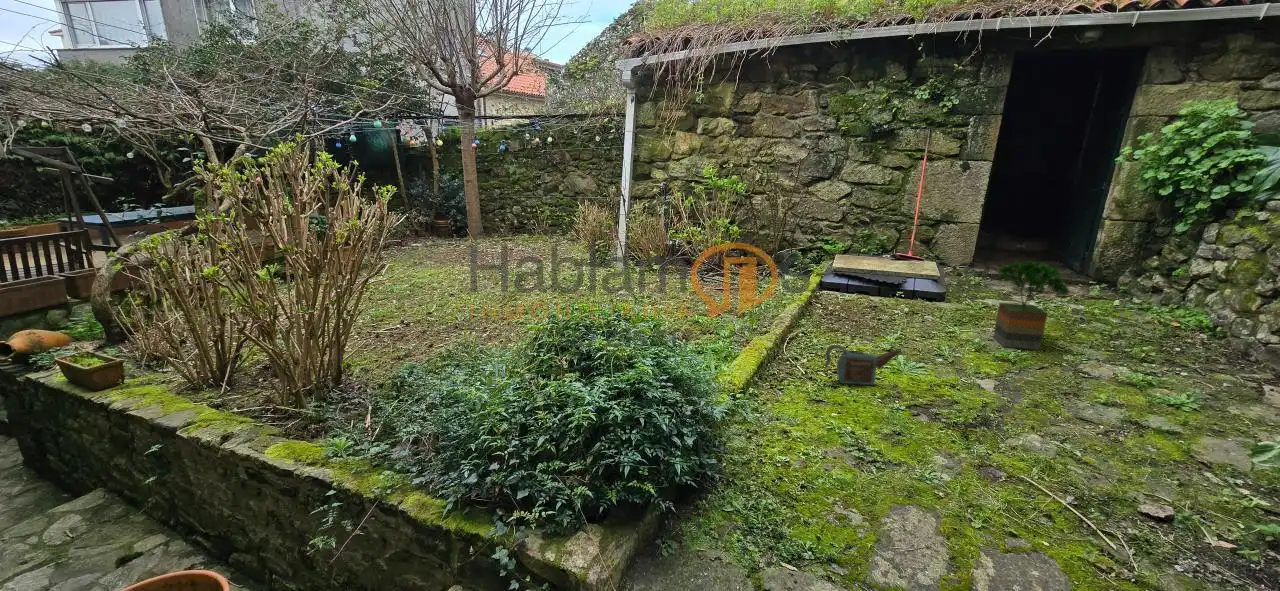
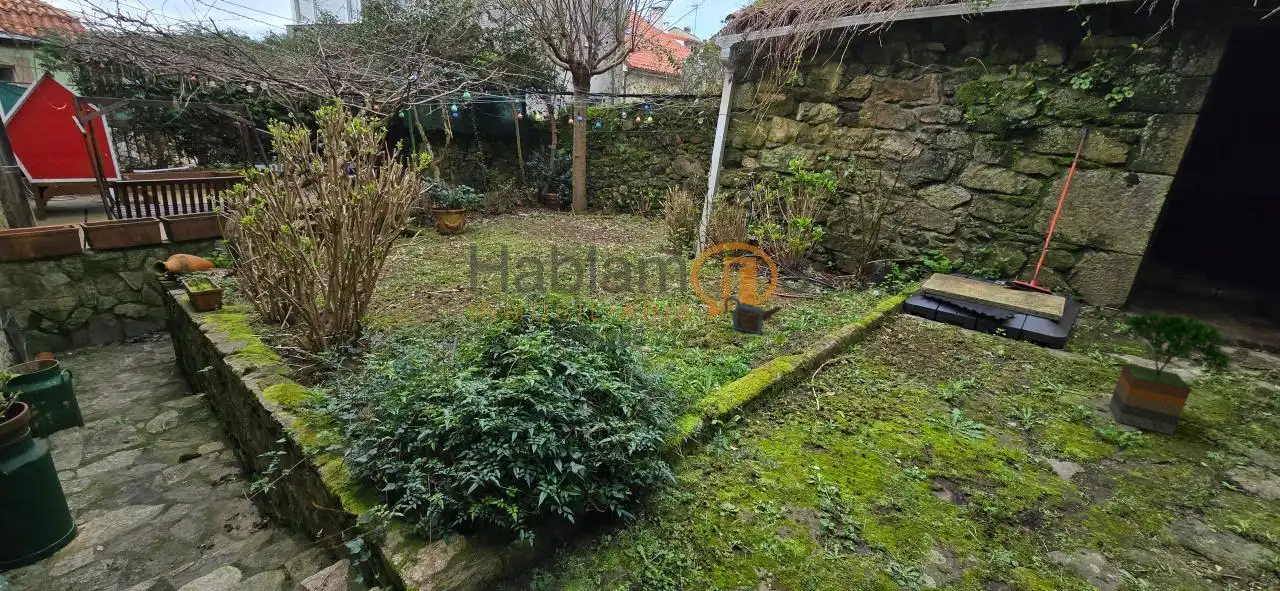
watering can: present [824,345,899,385] -> present [723,297,781,334]

